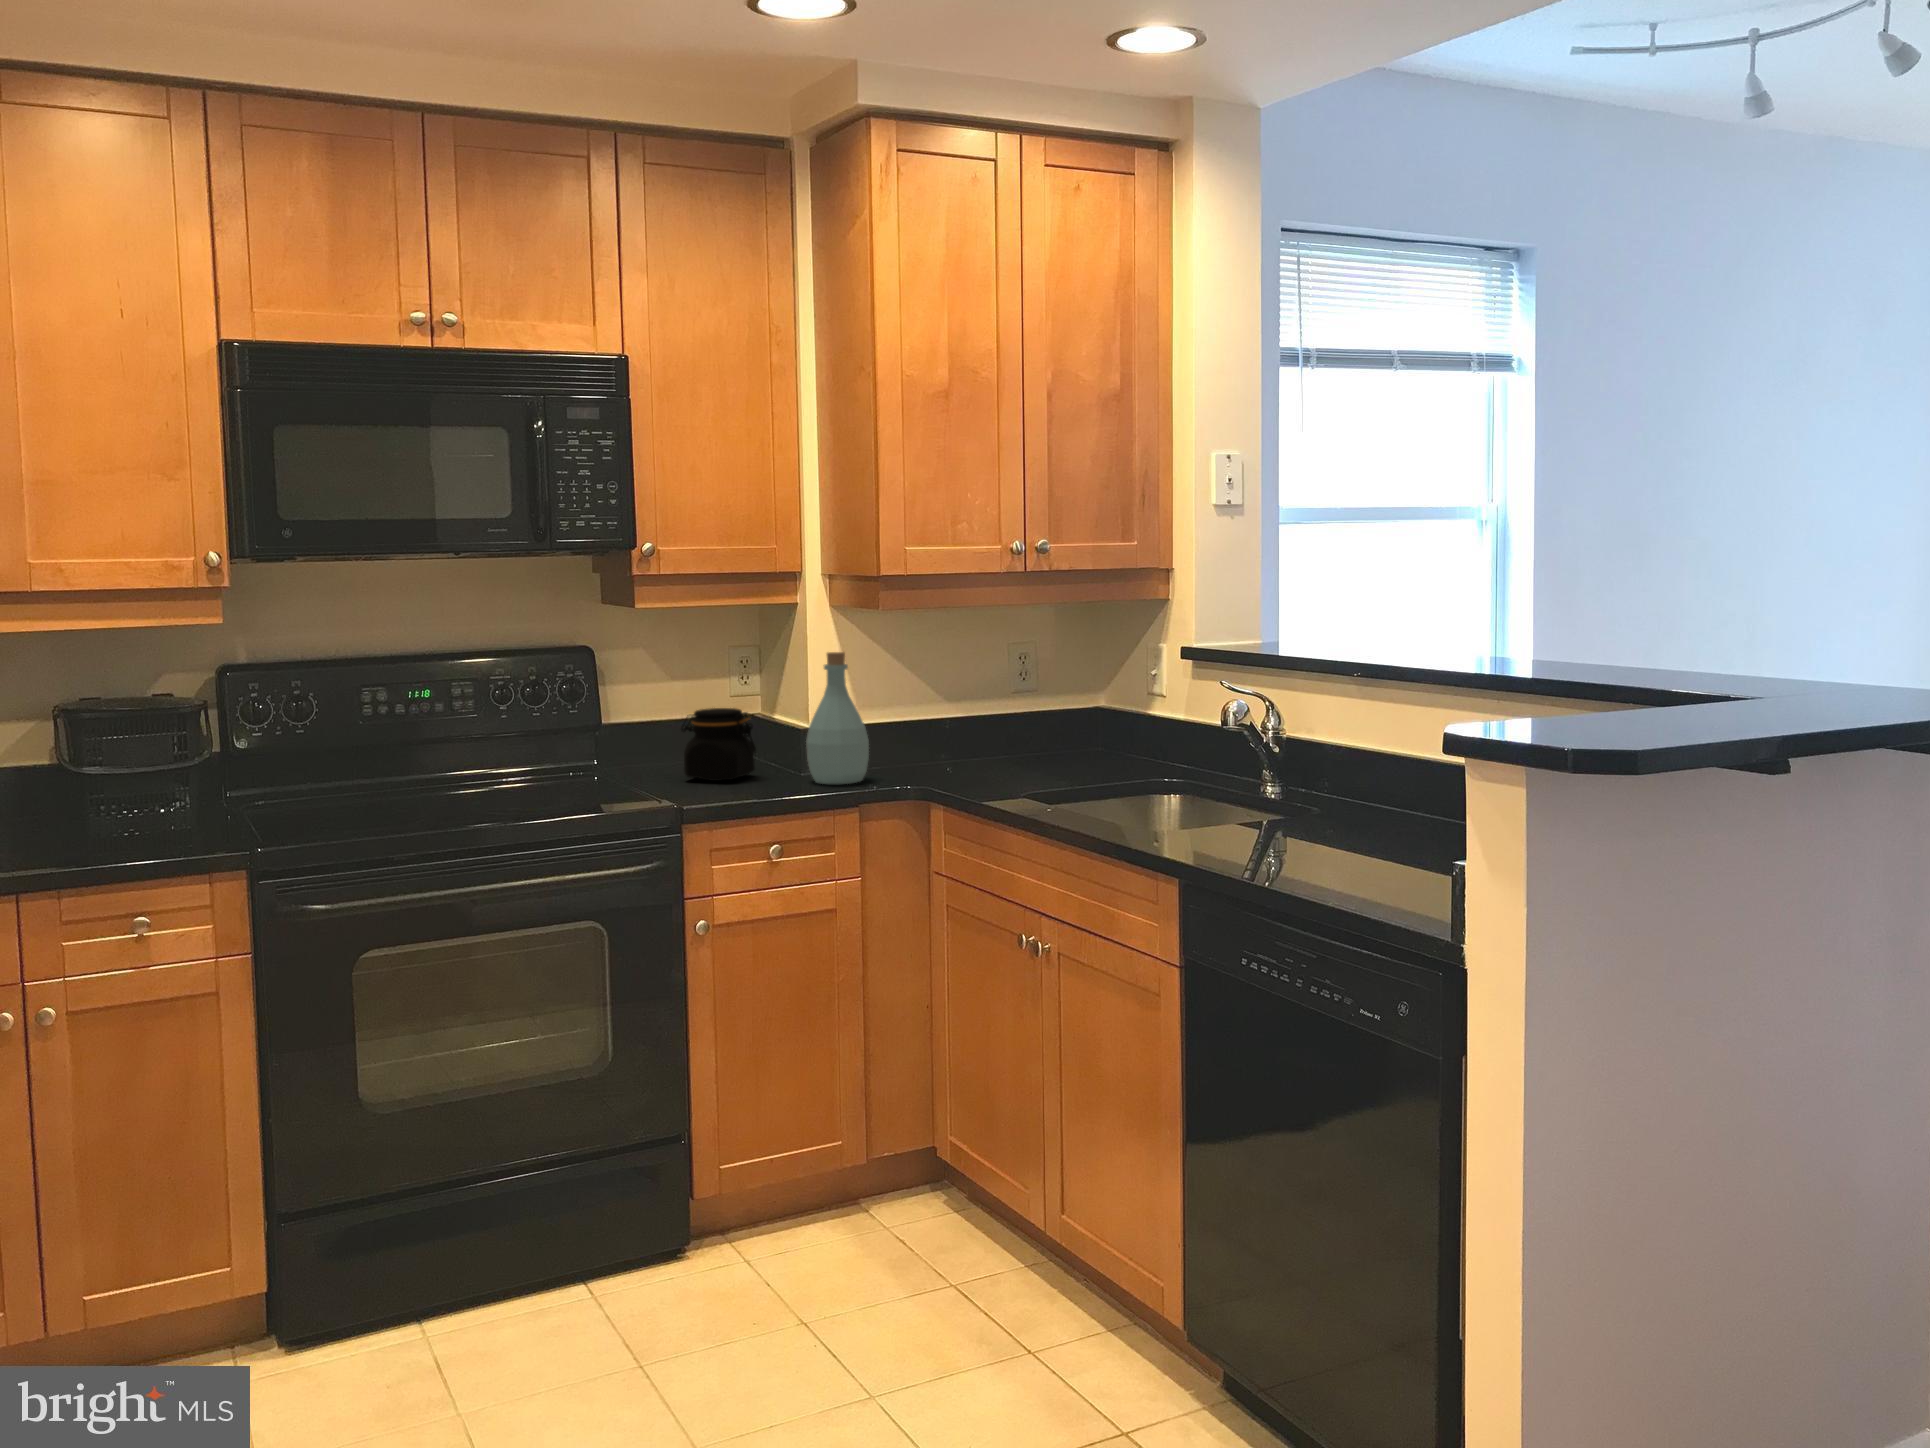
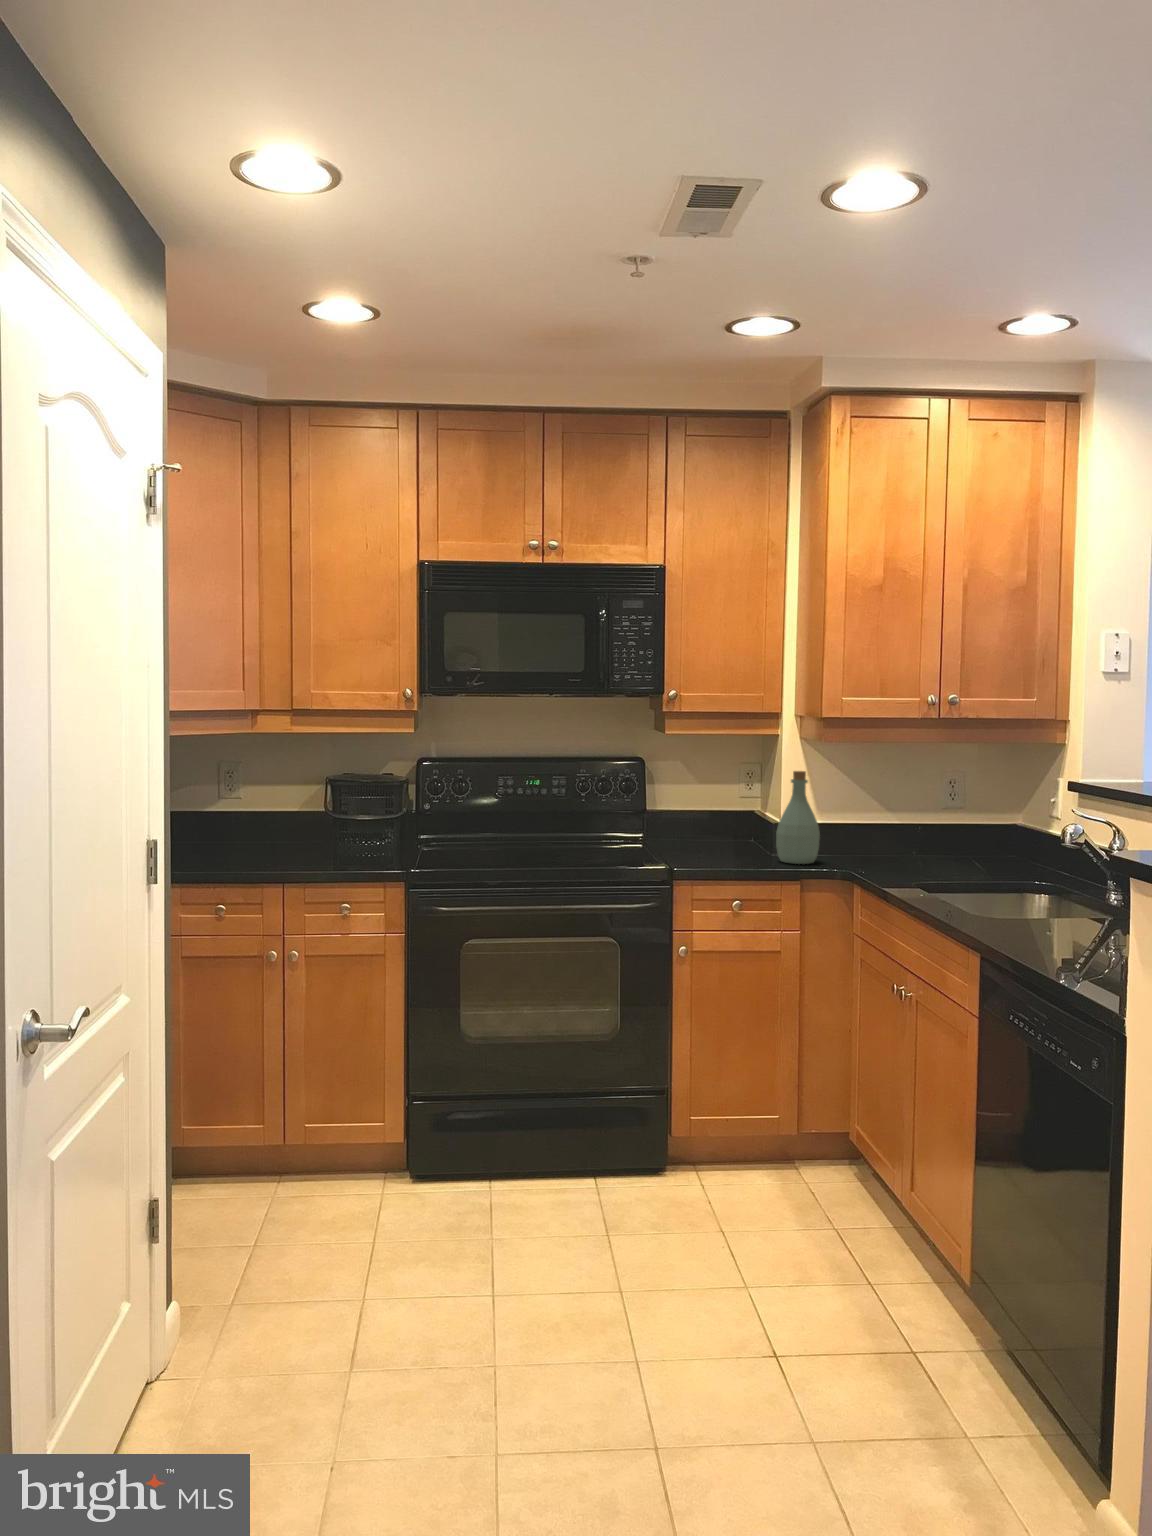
jar: present [682,708,756,781] -> none [696,805,744,854]

